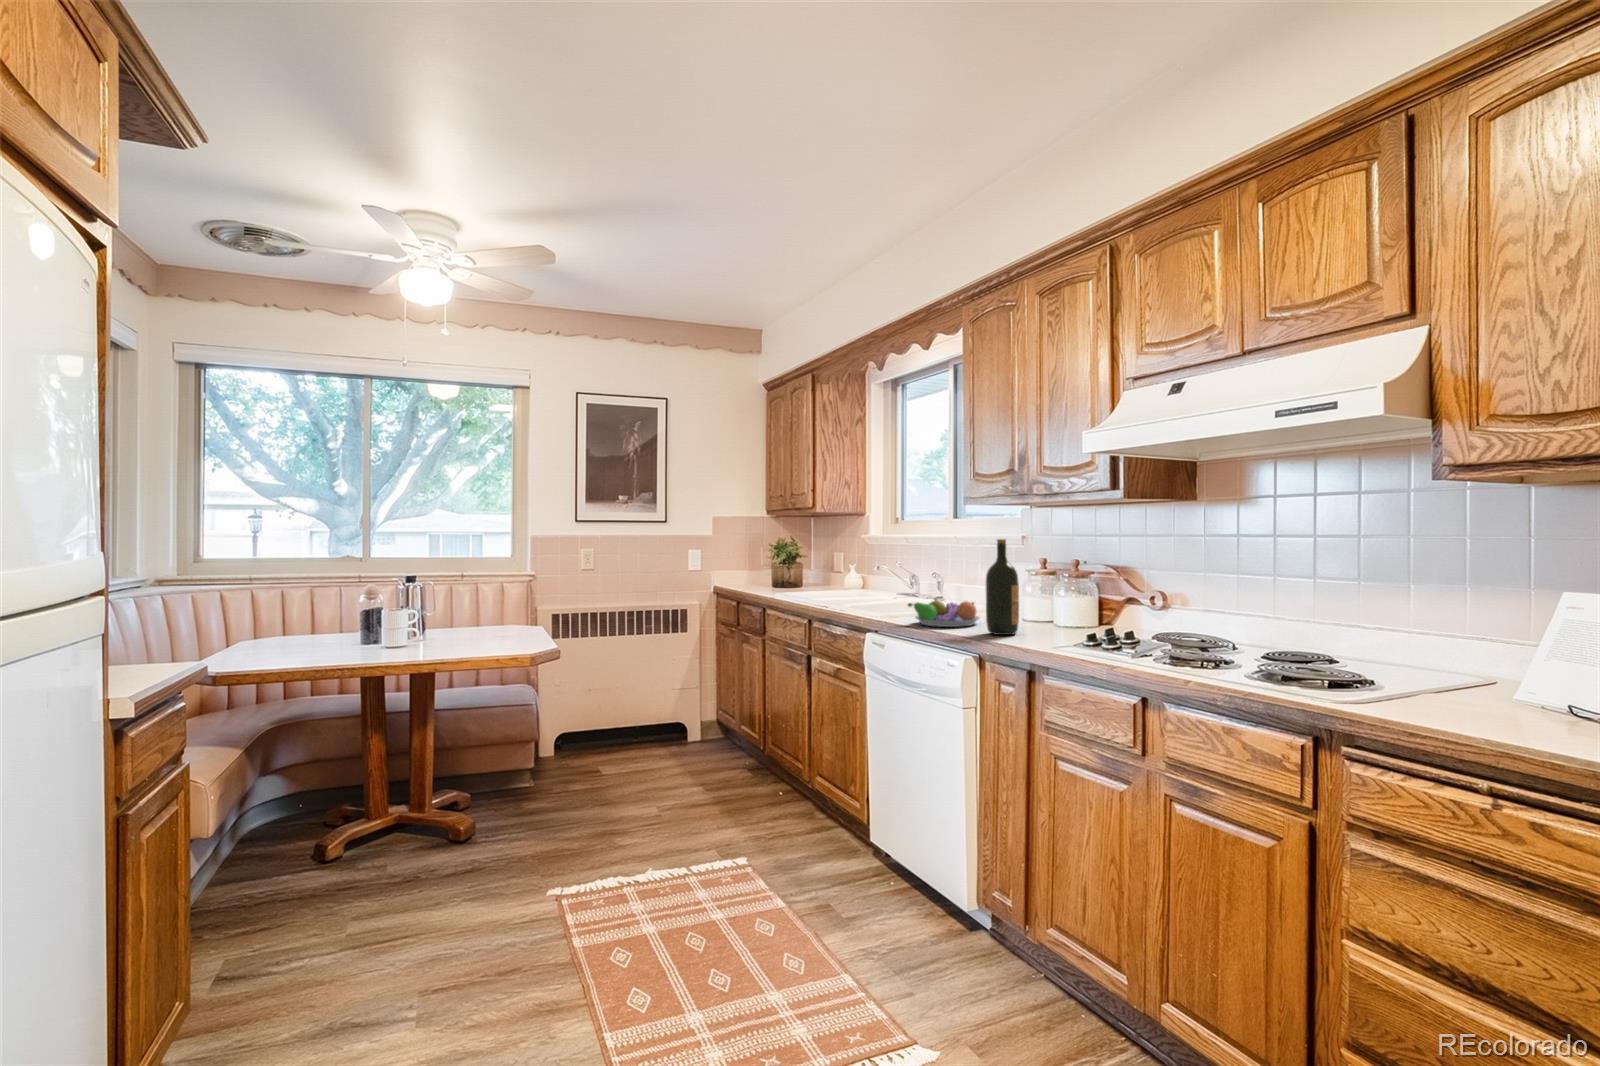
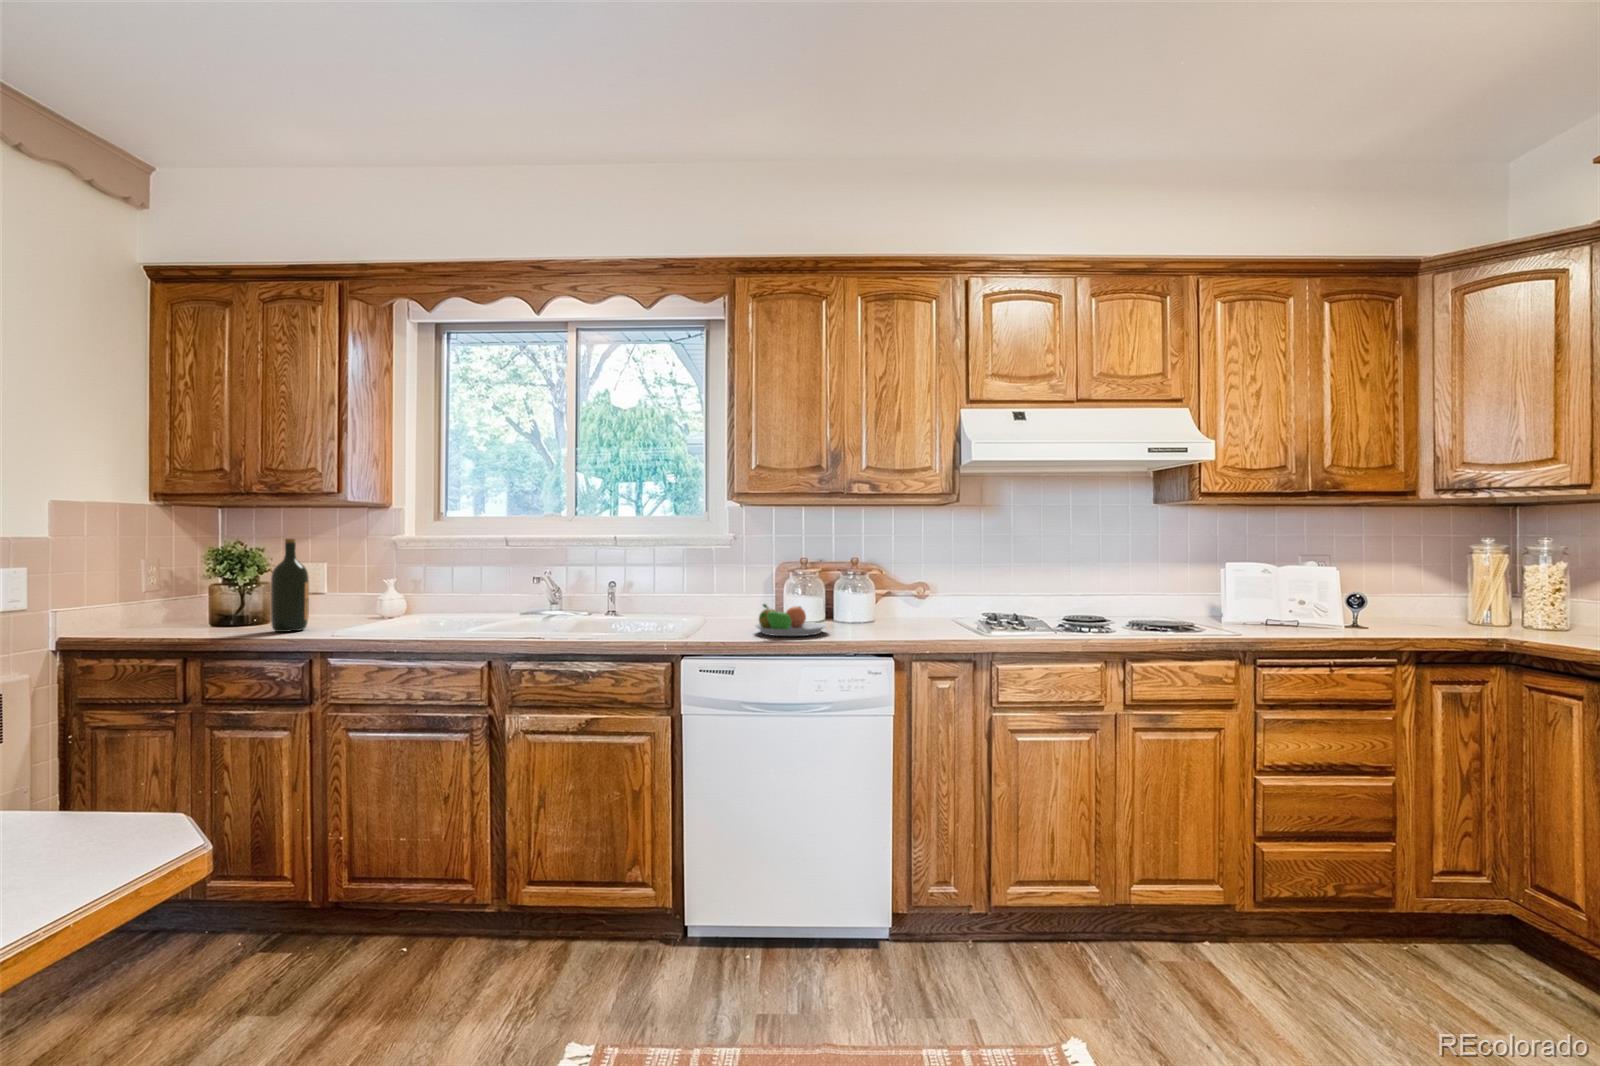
wine bottle: present [986,539,1019,635] -> present [271,539,309,632]

